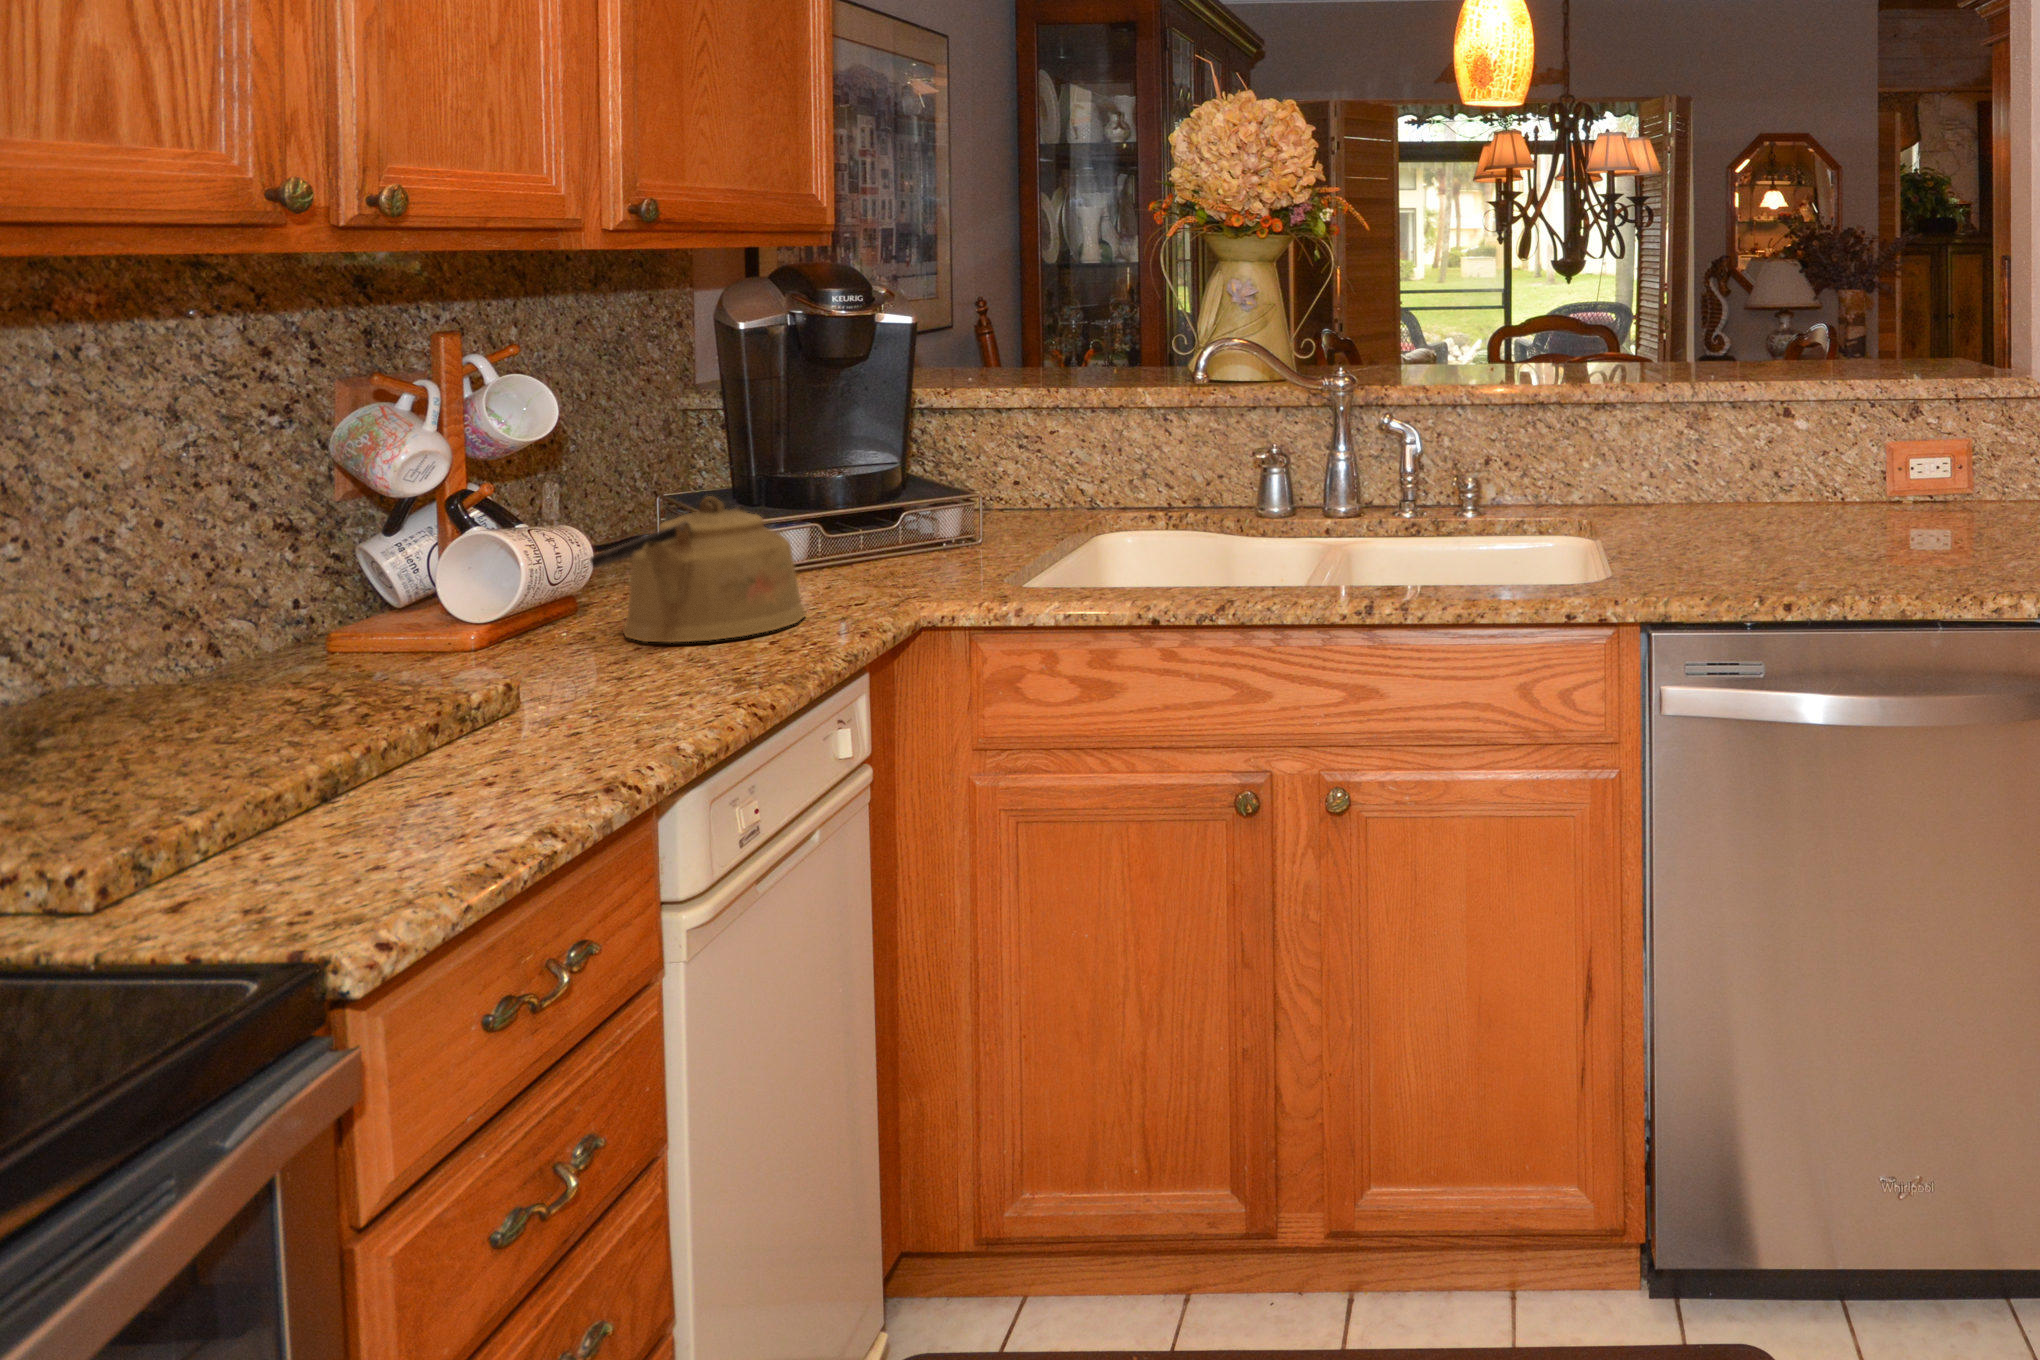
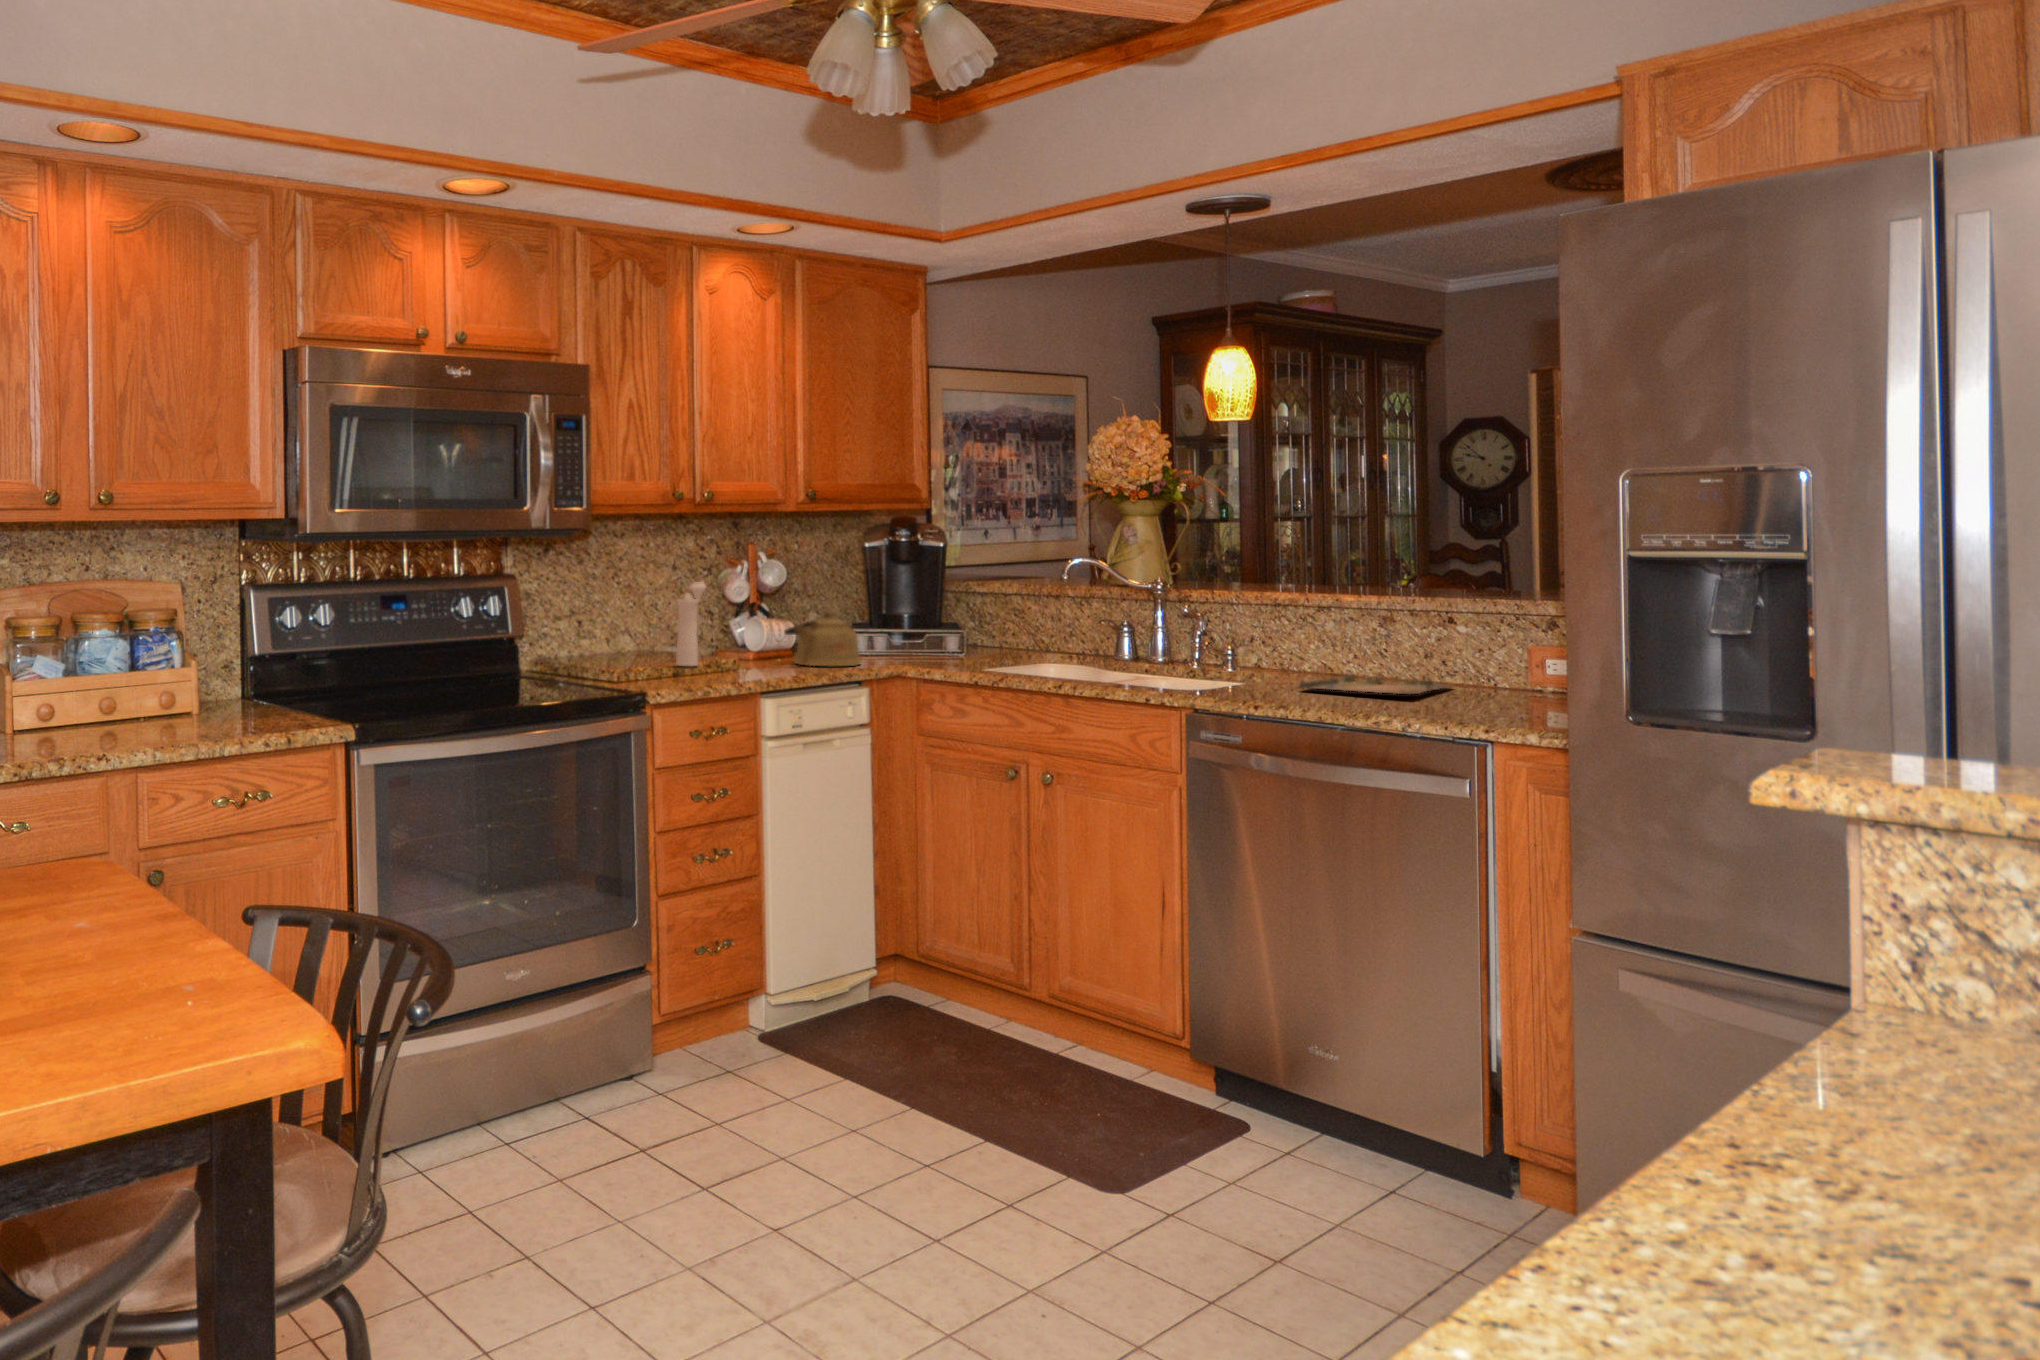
pepper mill: none [238,451,333,714] -> present [676,582,706,666]
tray: none [1698,497,1915,561] -> present [1299,675,1452,694]

